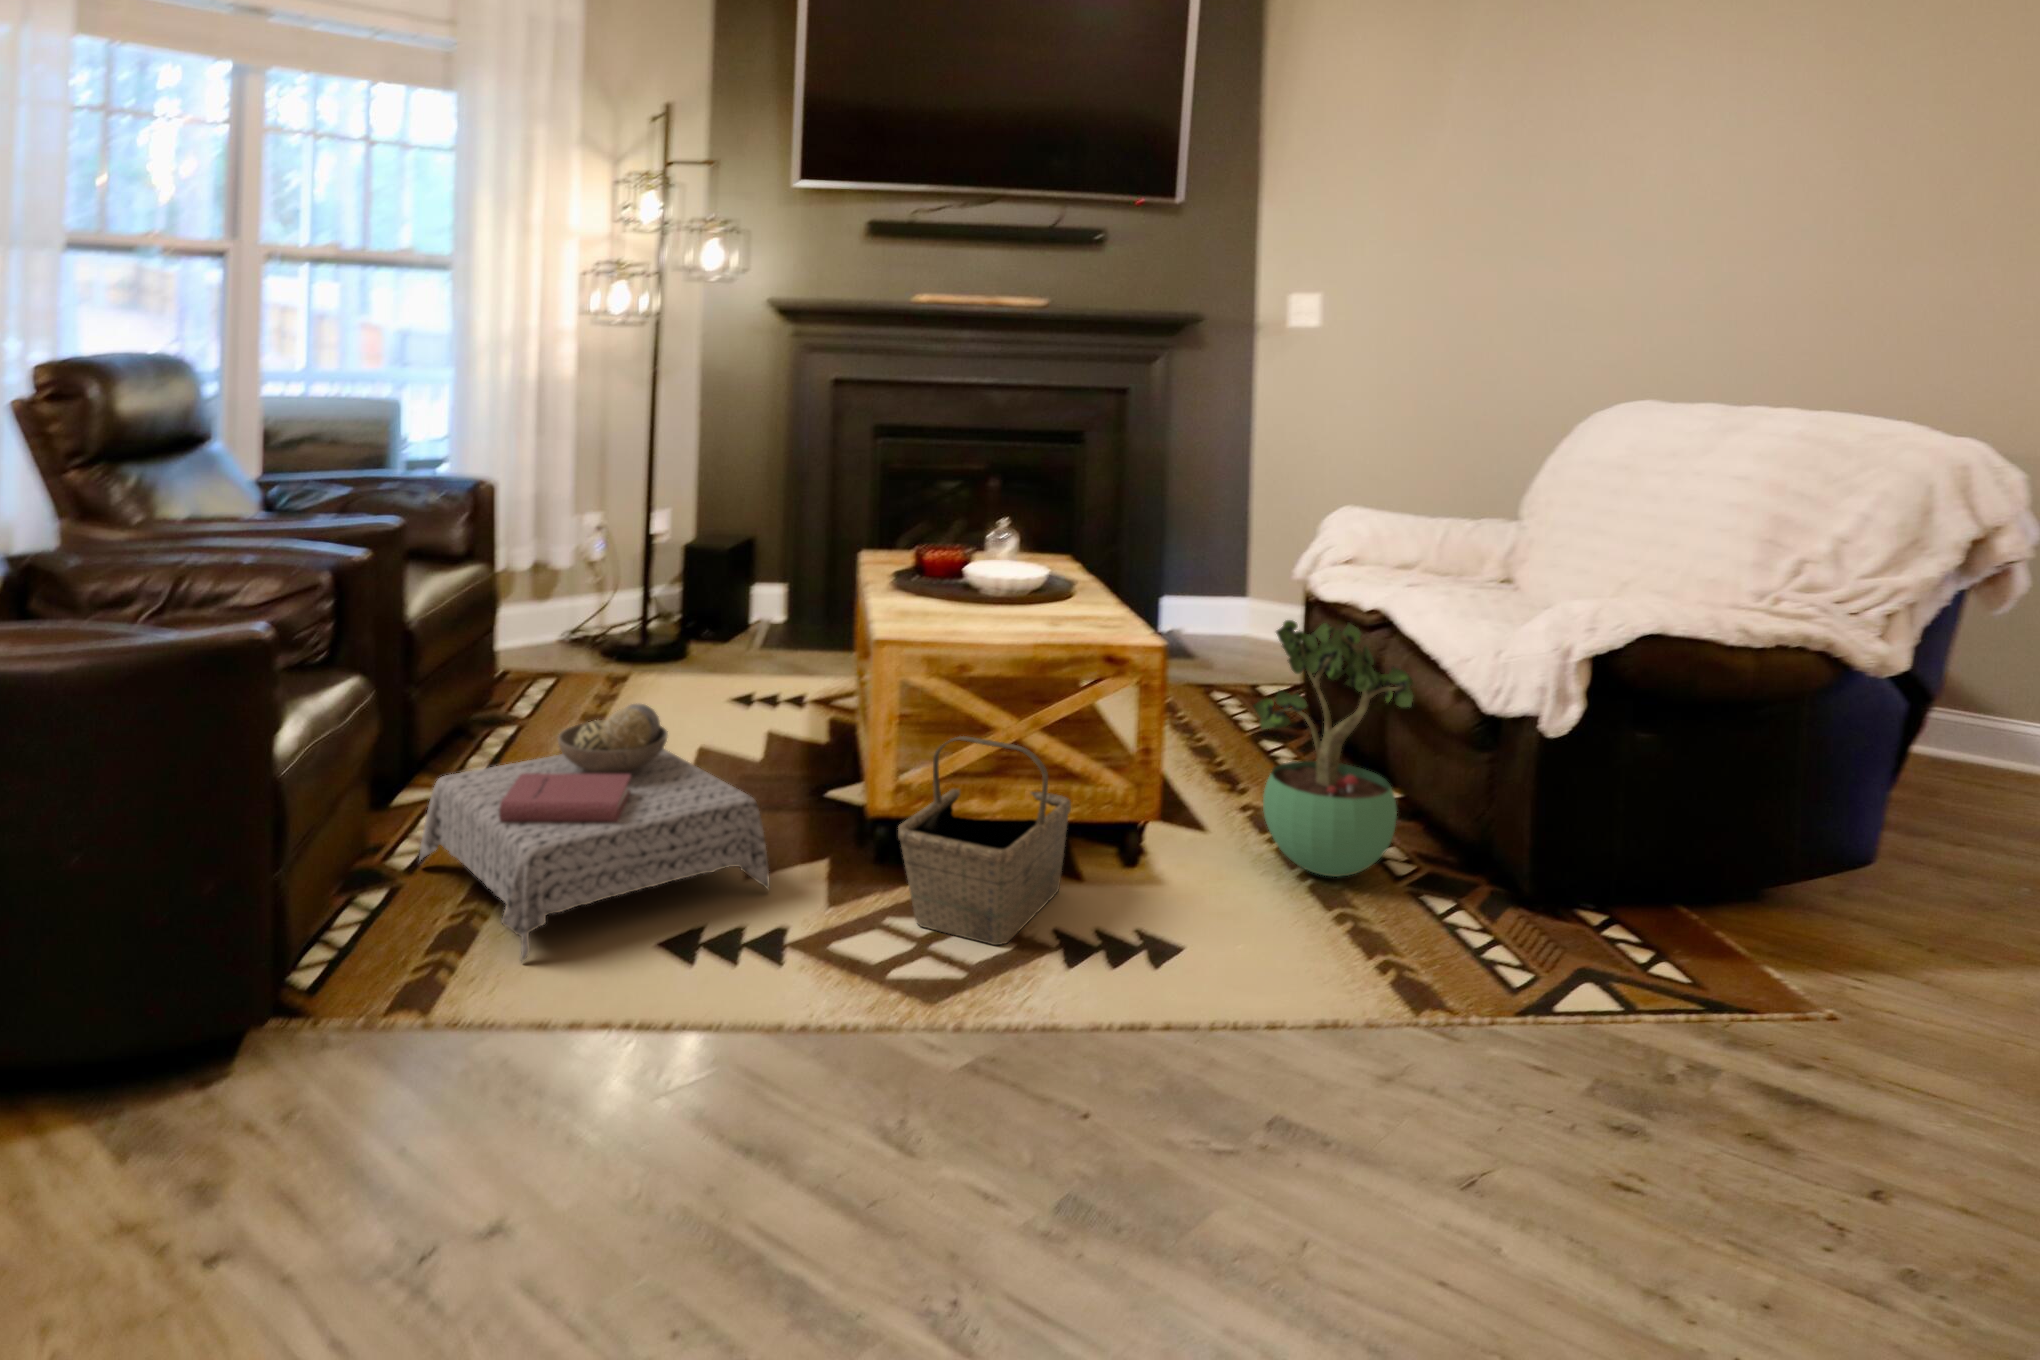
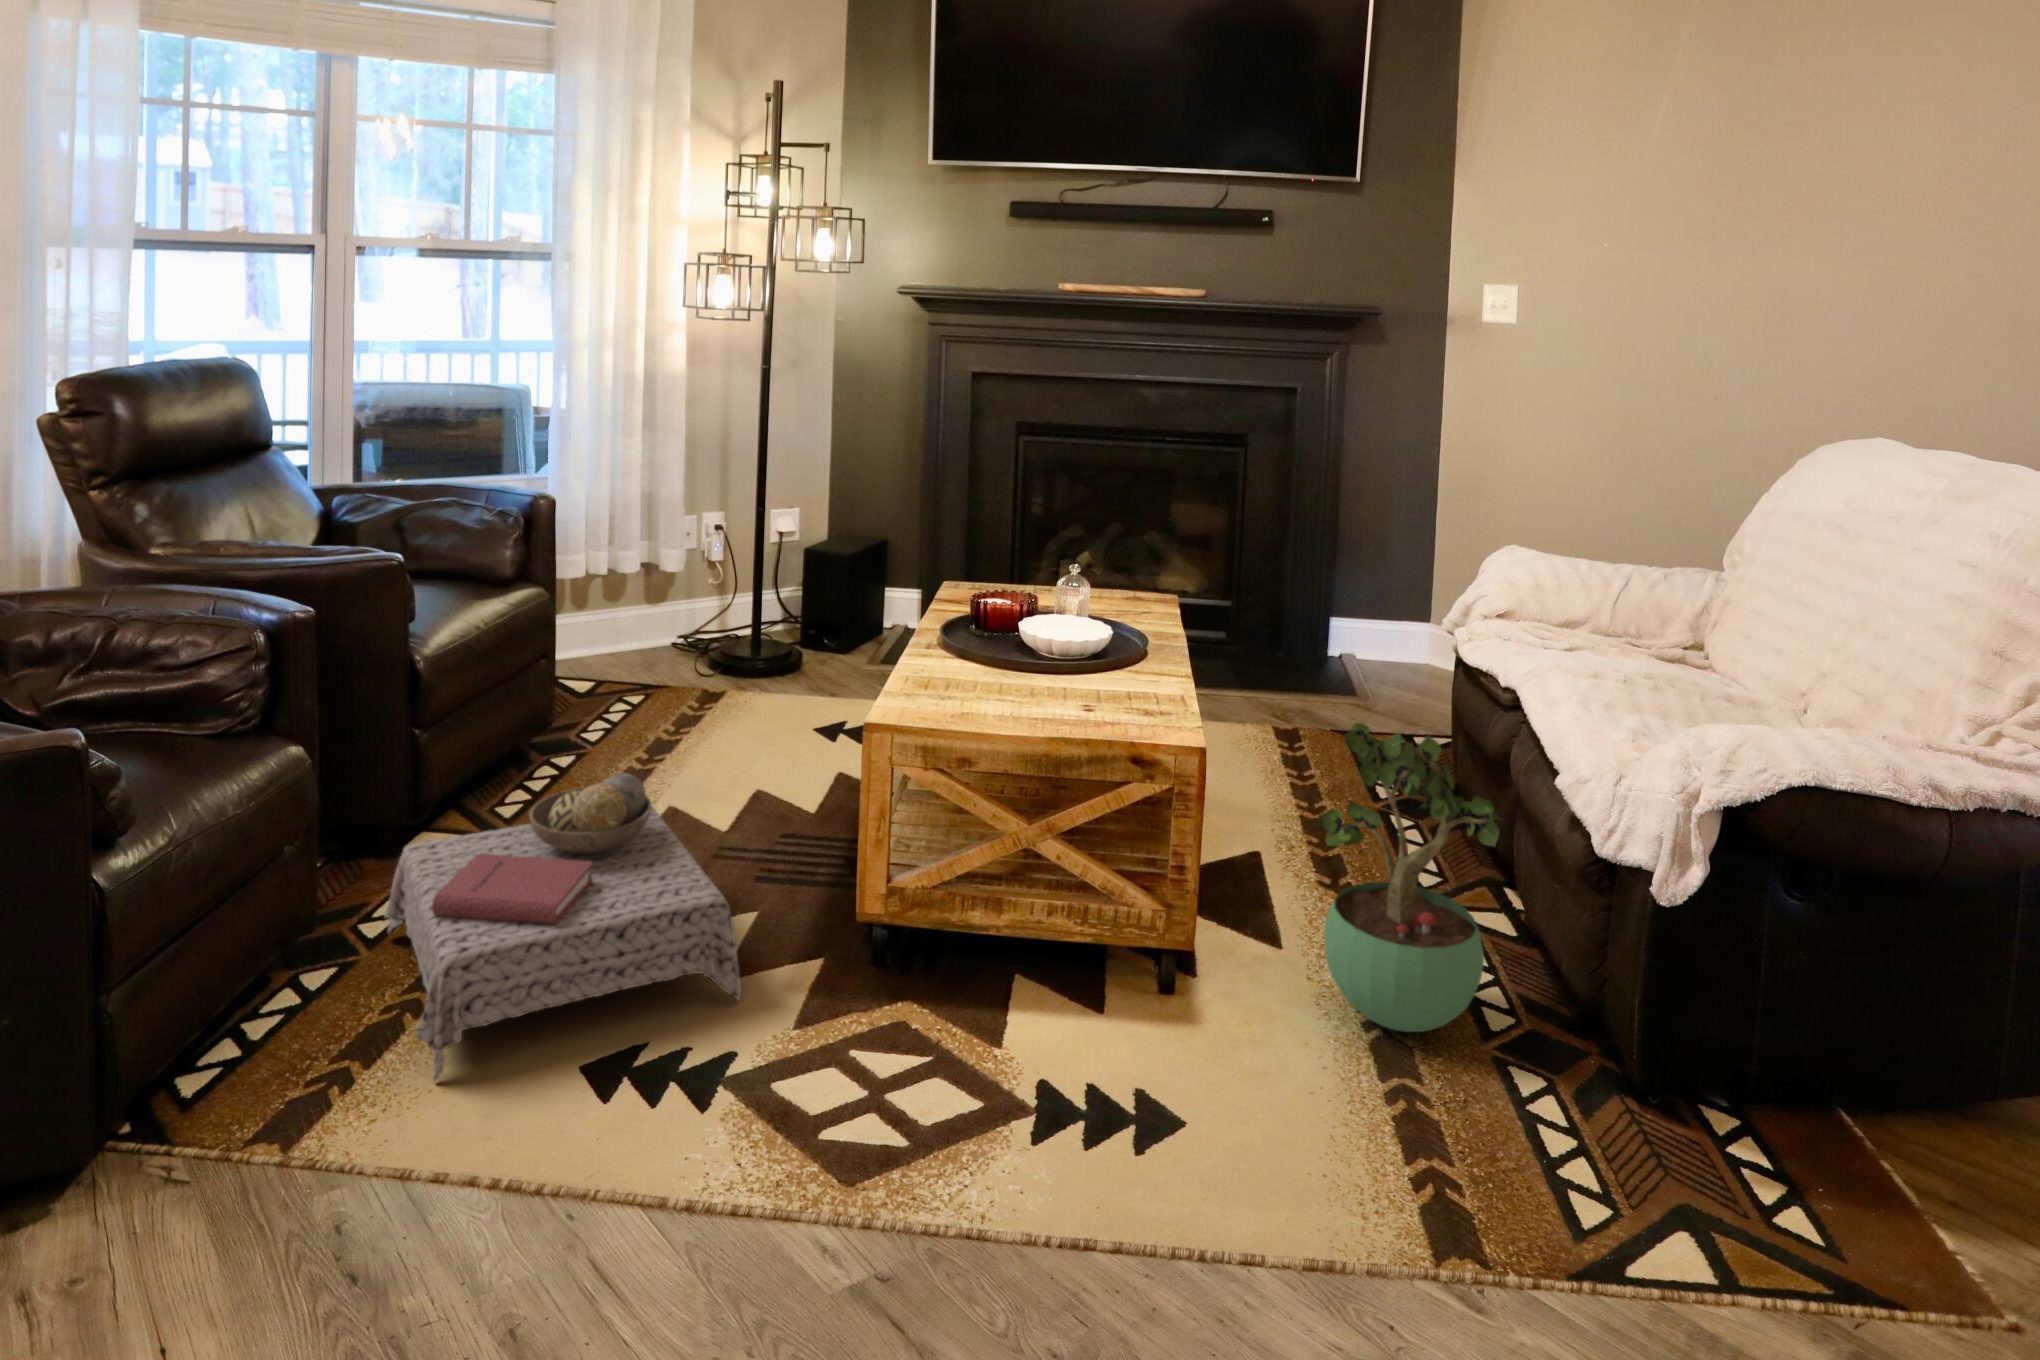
basket: present [898,736,1071,945] -> none [864,845,1083,1102]

